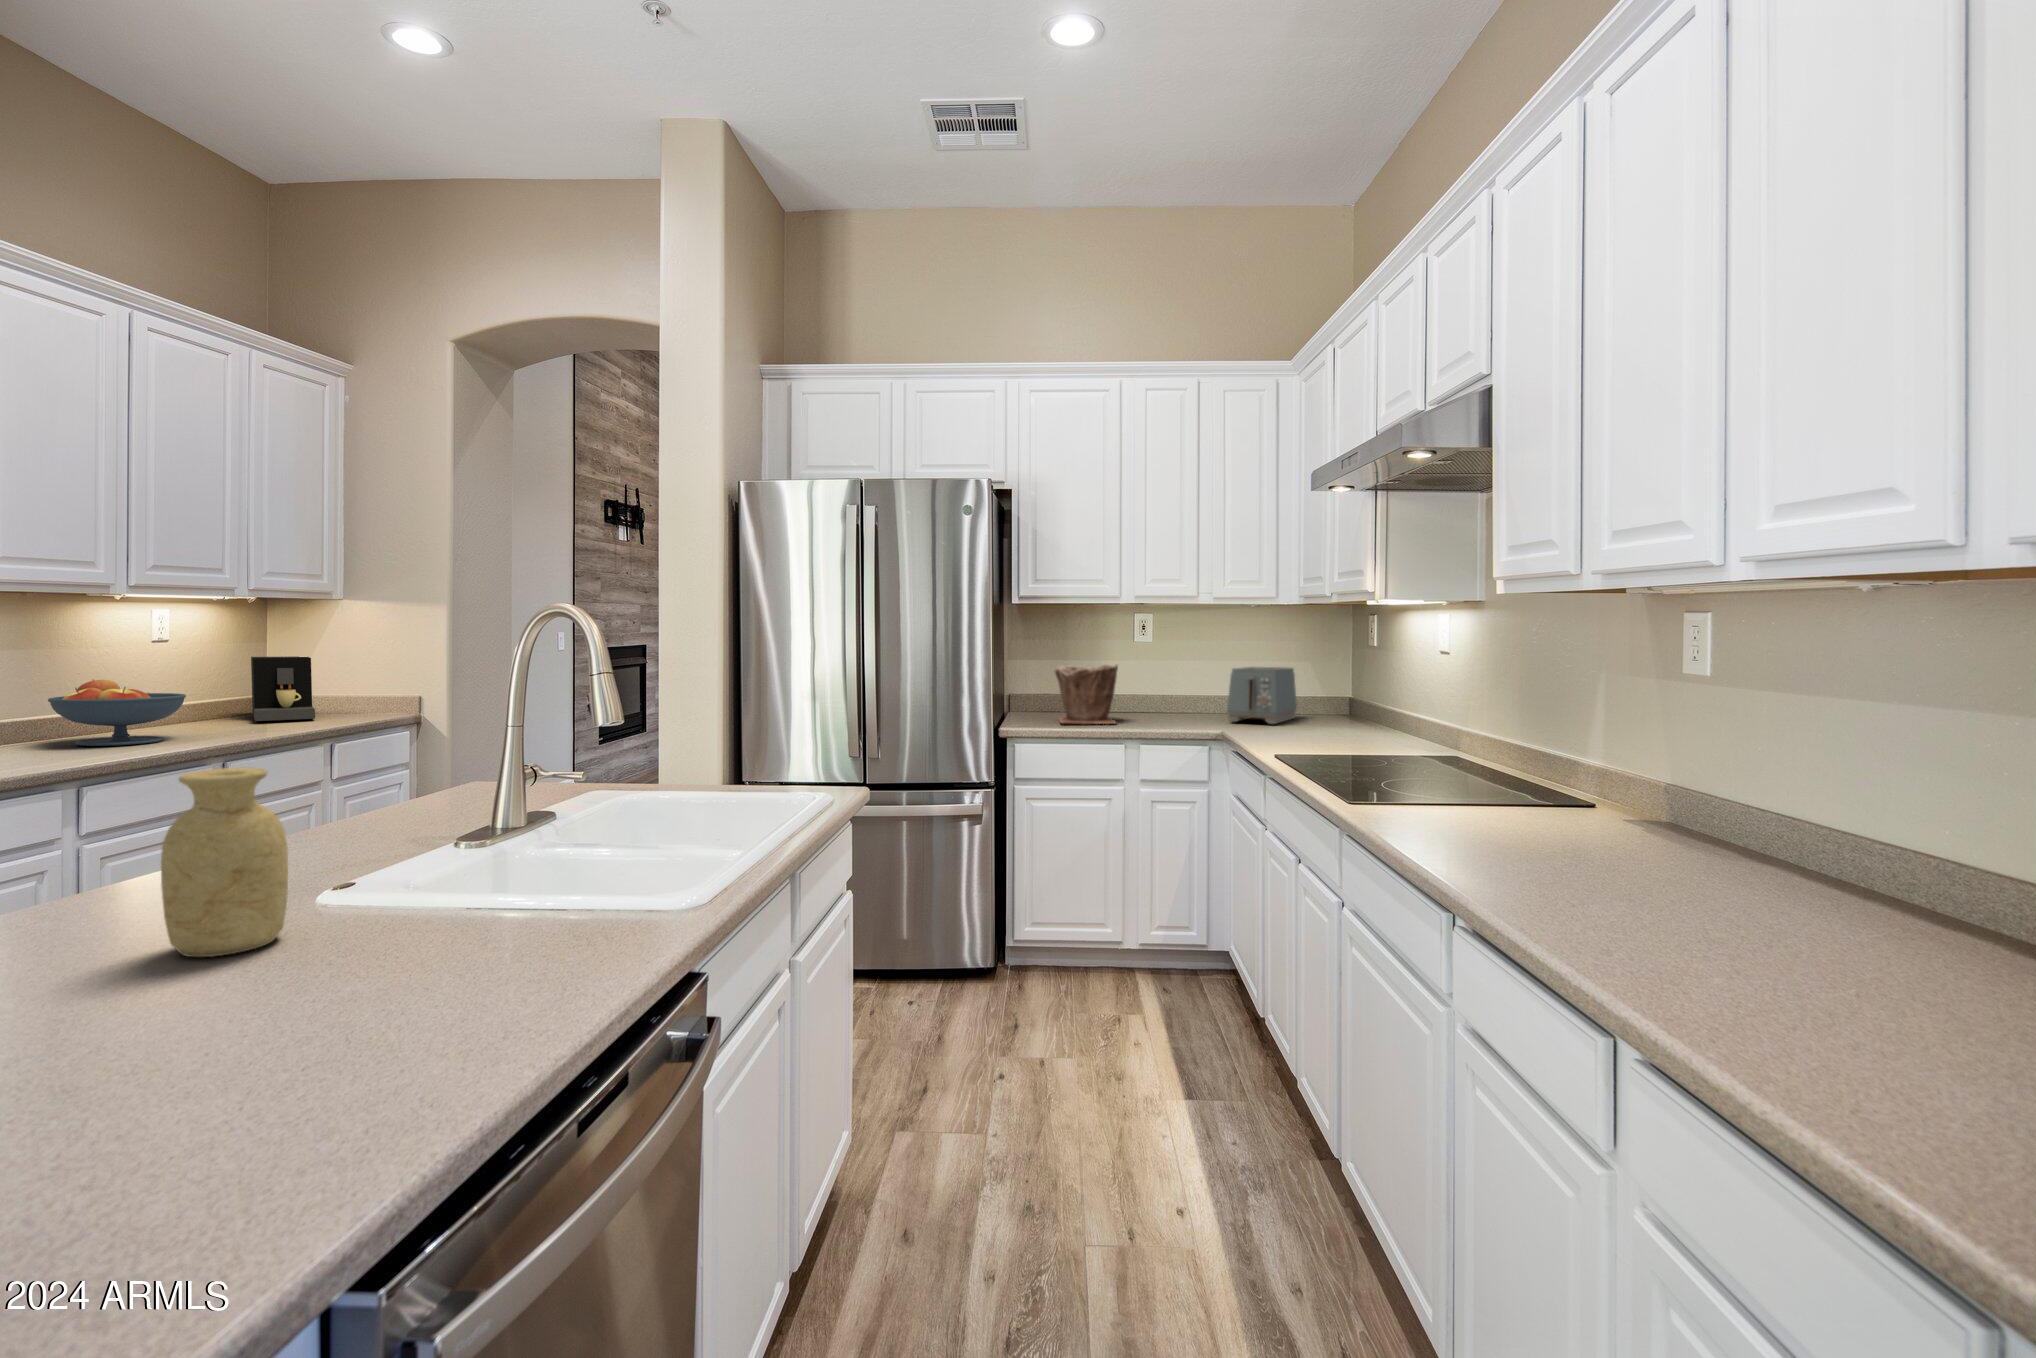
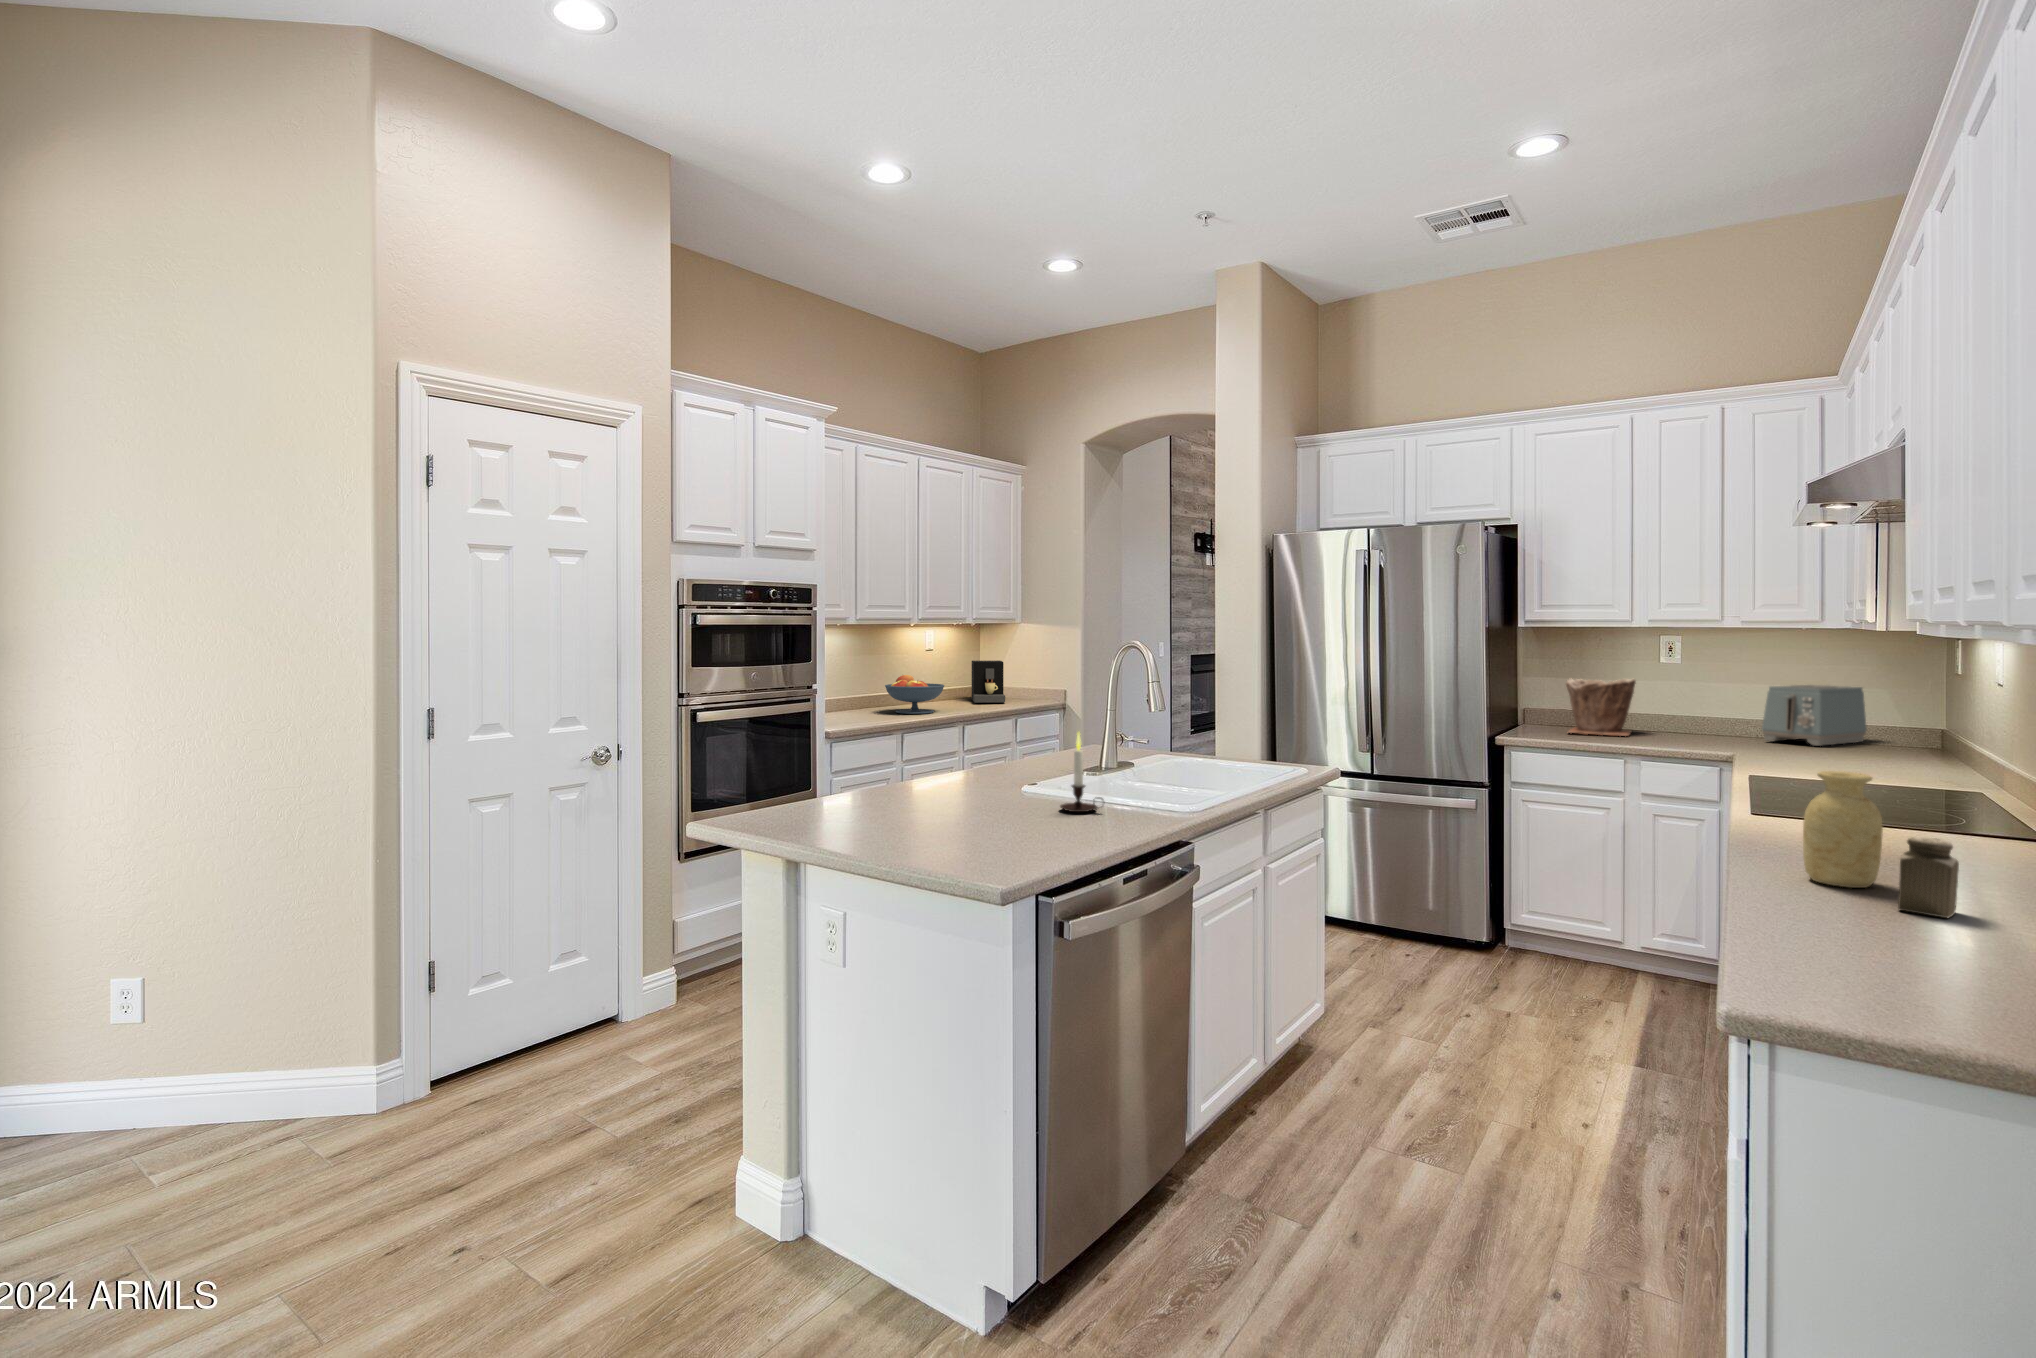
vase: present [161,767,288,957] -> present [1803,771,1883,888]
candle: none [392,772,504,953] -> present [1060,733,1103,812]
salt shaker: none [1707,839,1788,947] -> present [1898,837,1959,918]

